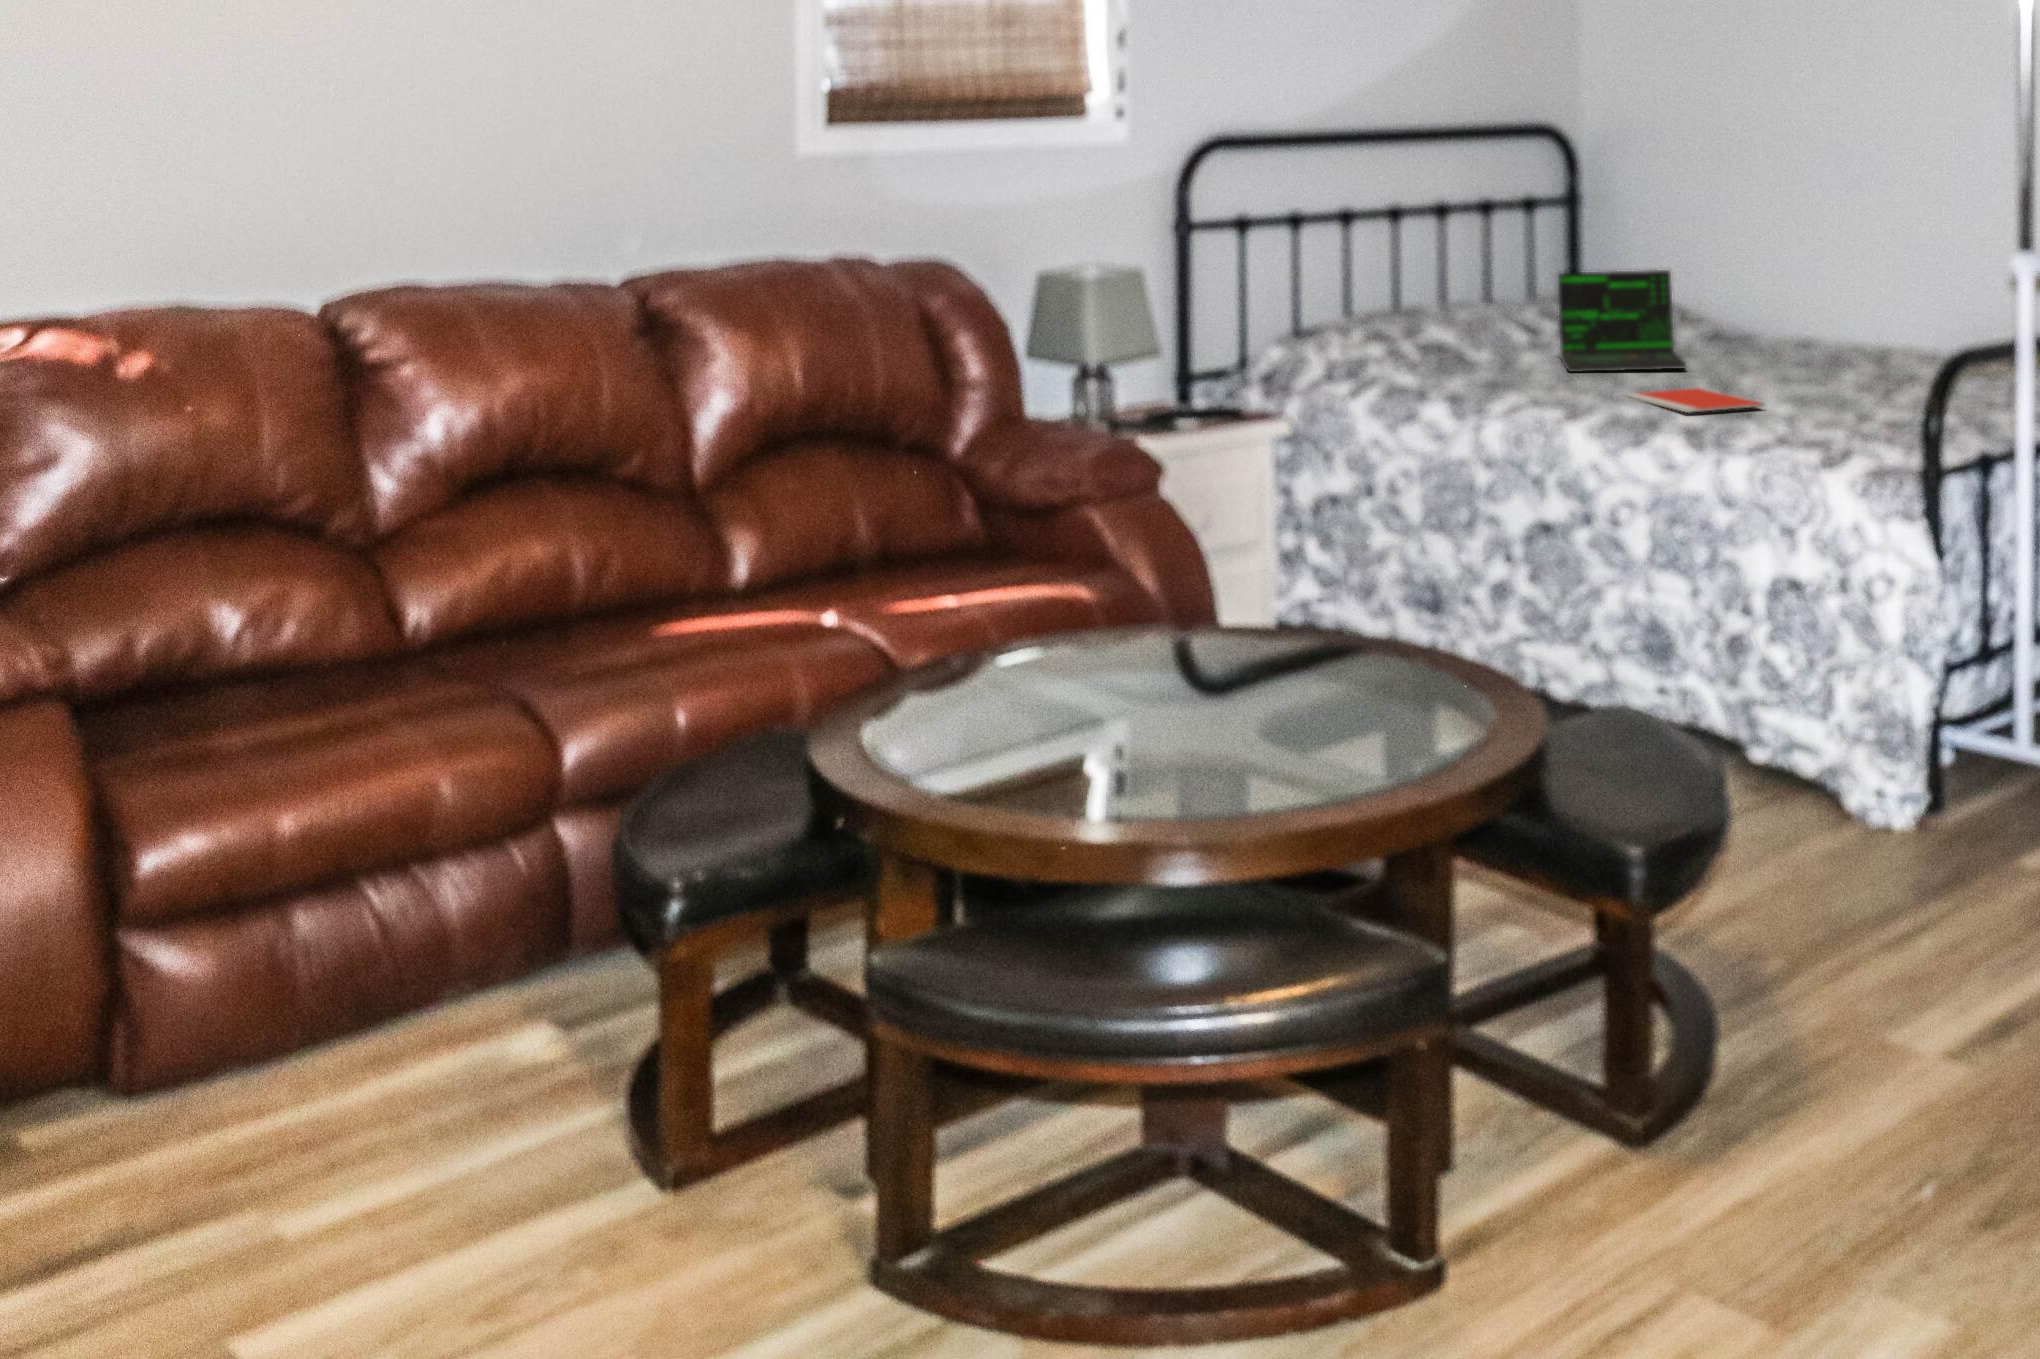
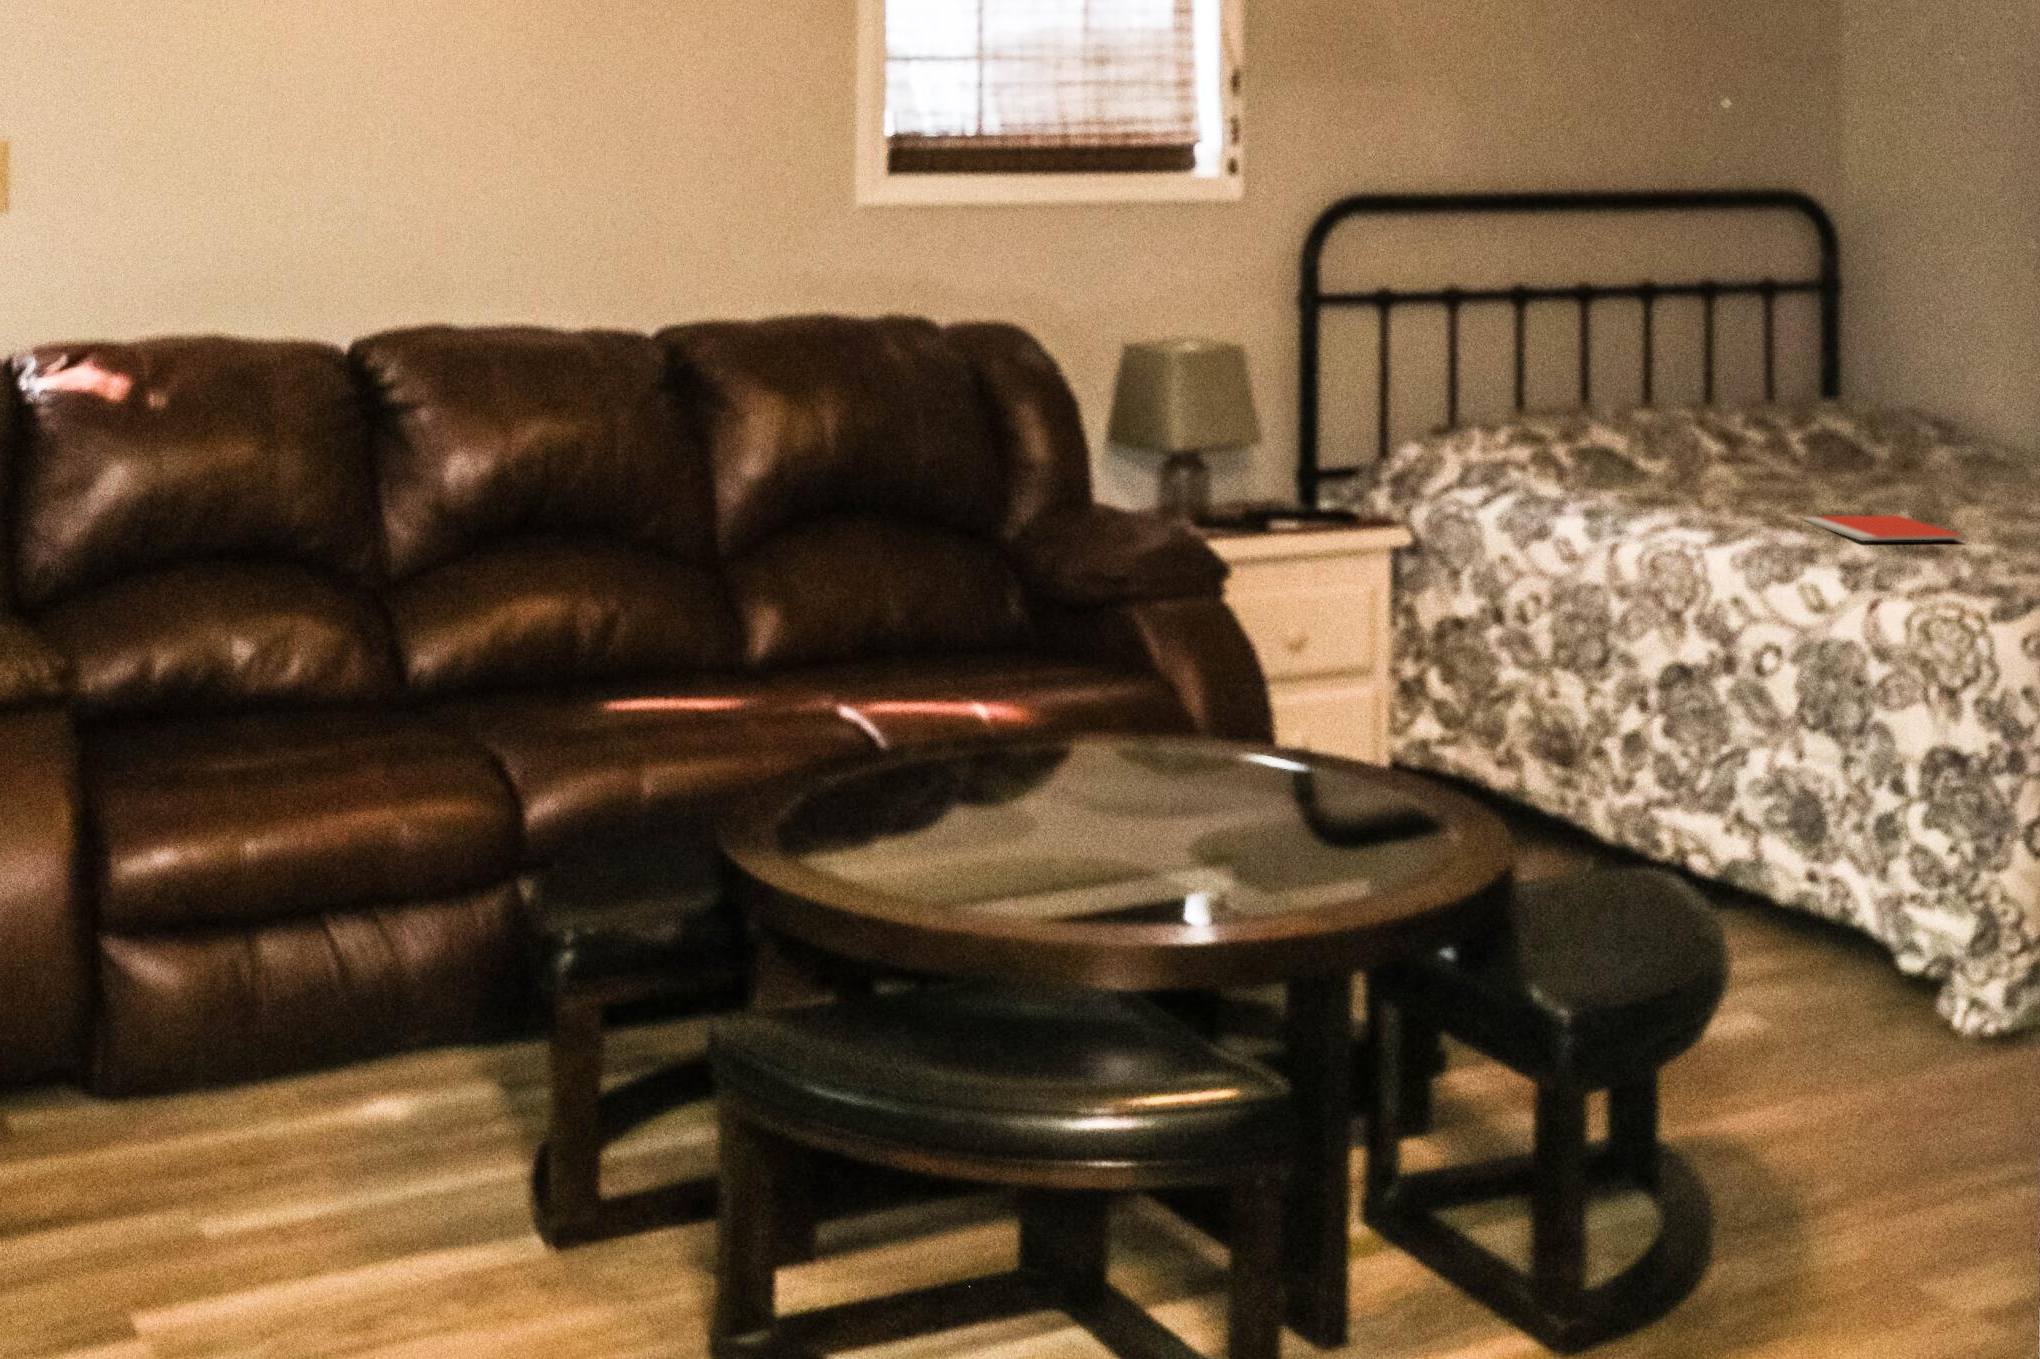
laptop: present [1558,270,1687,372] -> none [1752,370,1936,493]

